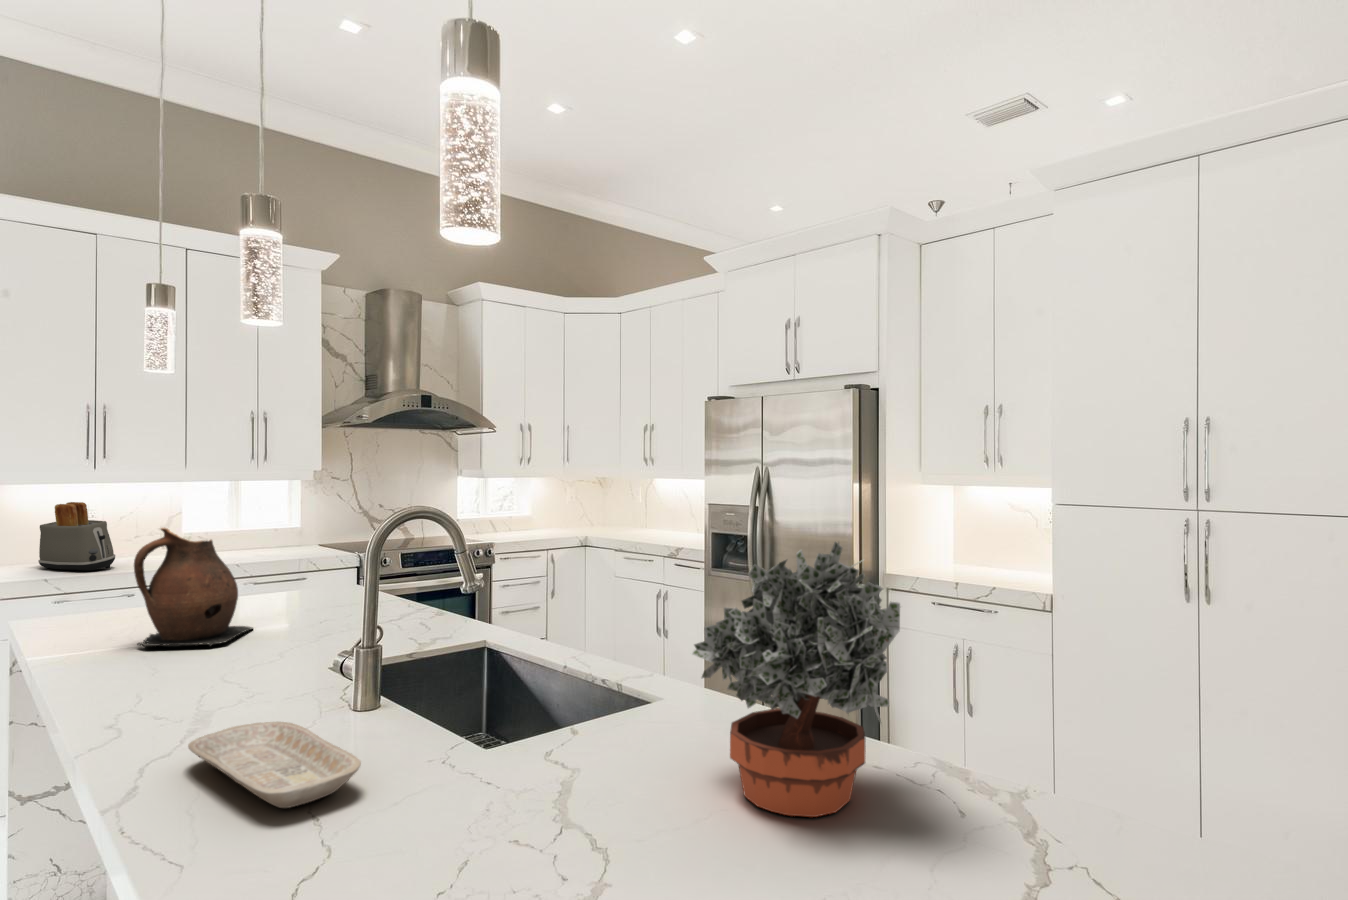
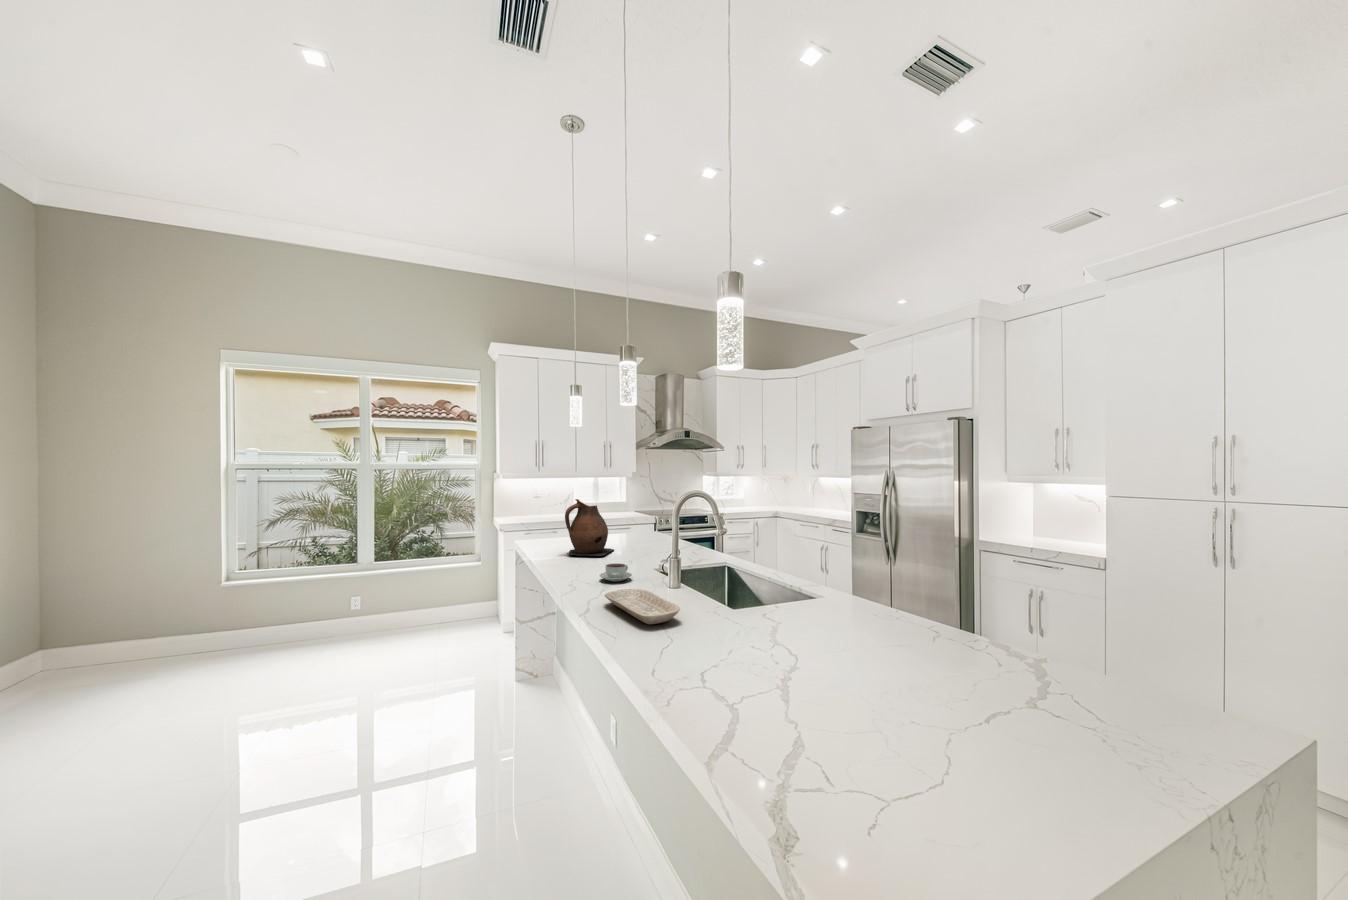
toaster: present [38,502,115,571] -> none [512,486,543,520]
potted plant: present [692,542,900,817] -> none [841,511,961,656]
coffee cup: none [197,663,275,704] -> present [600,563,632,582]

